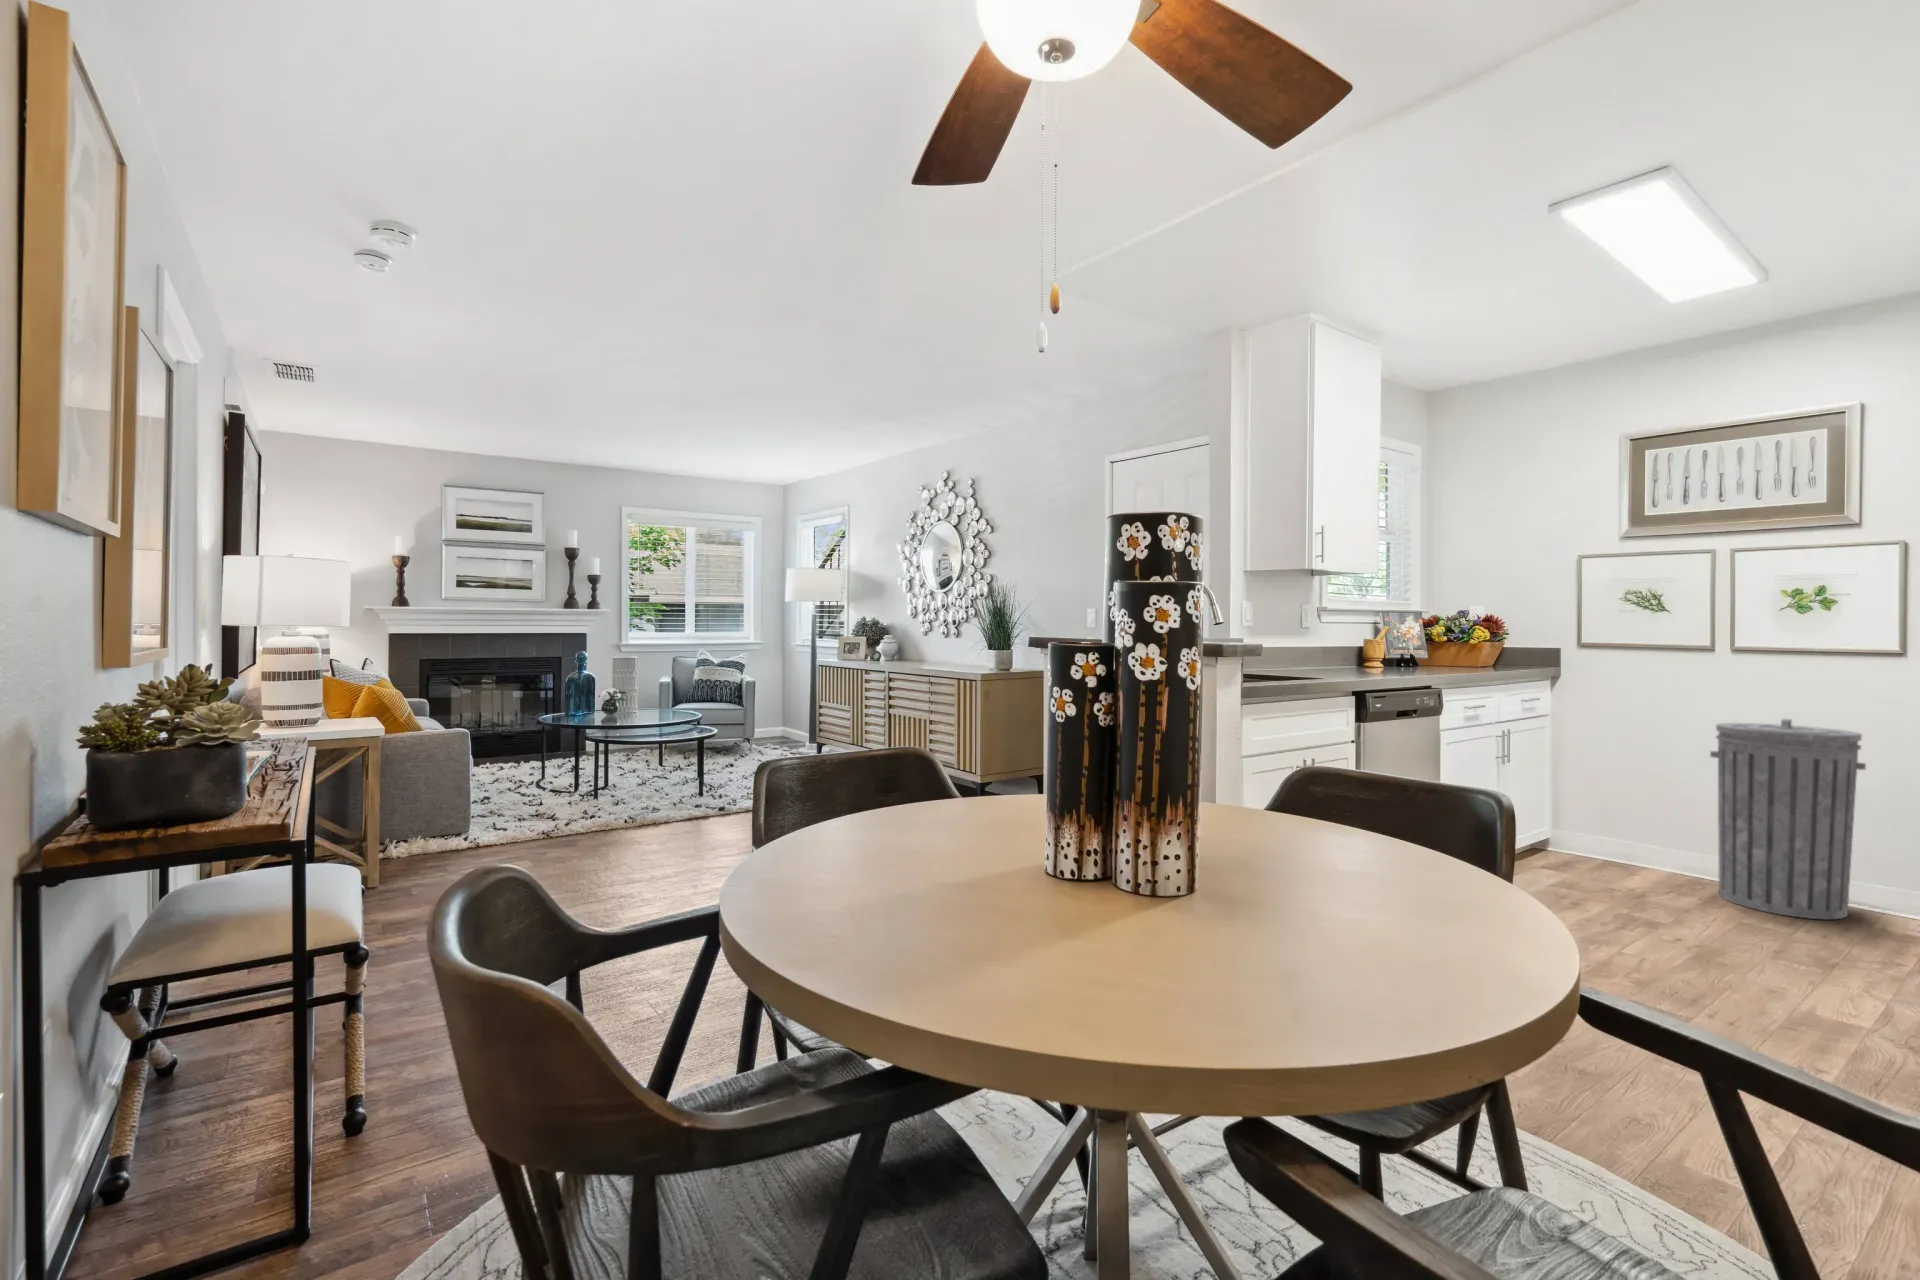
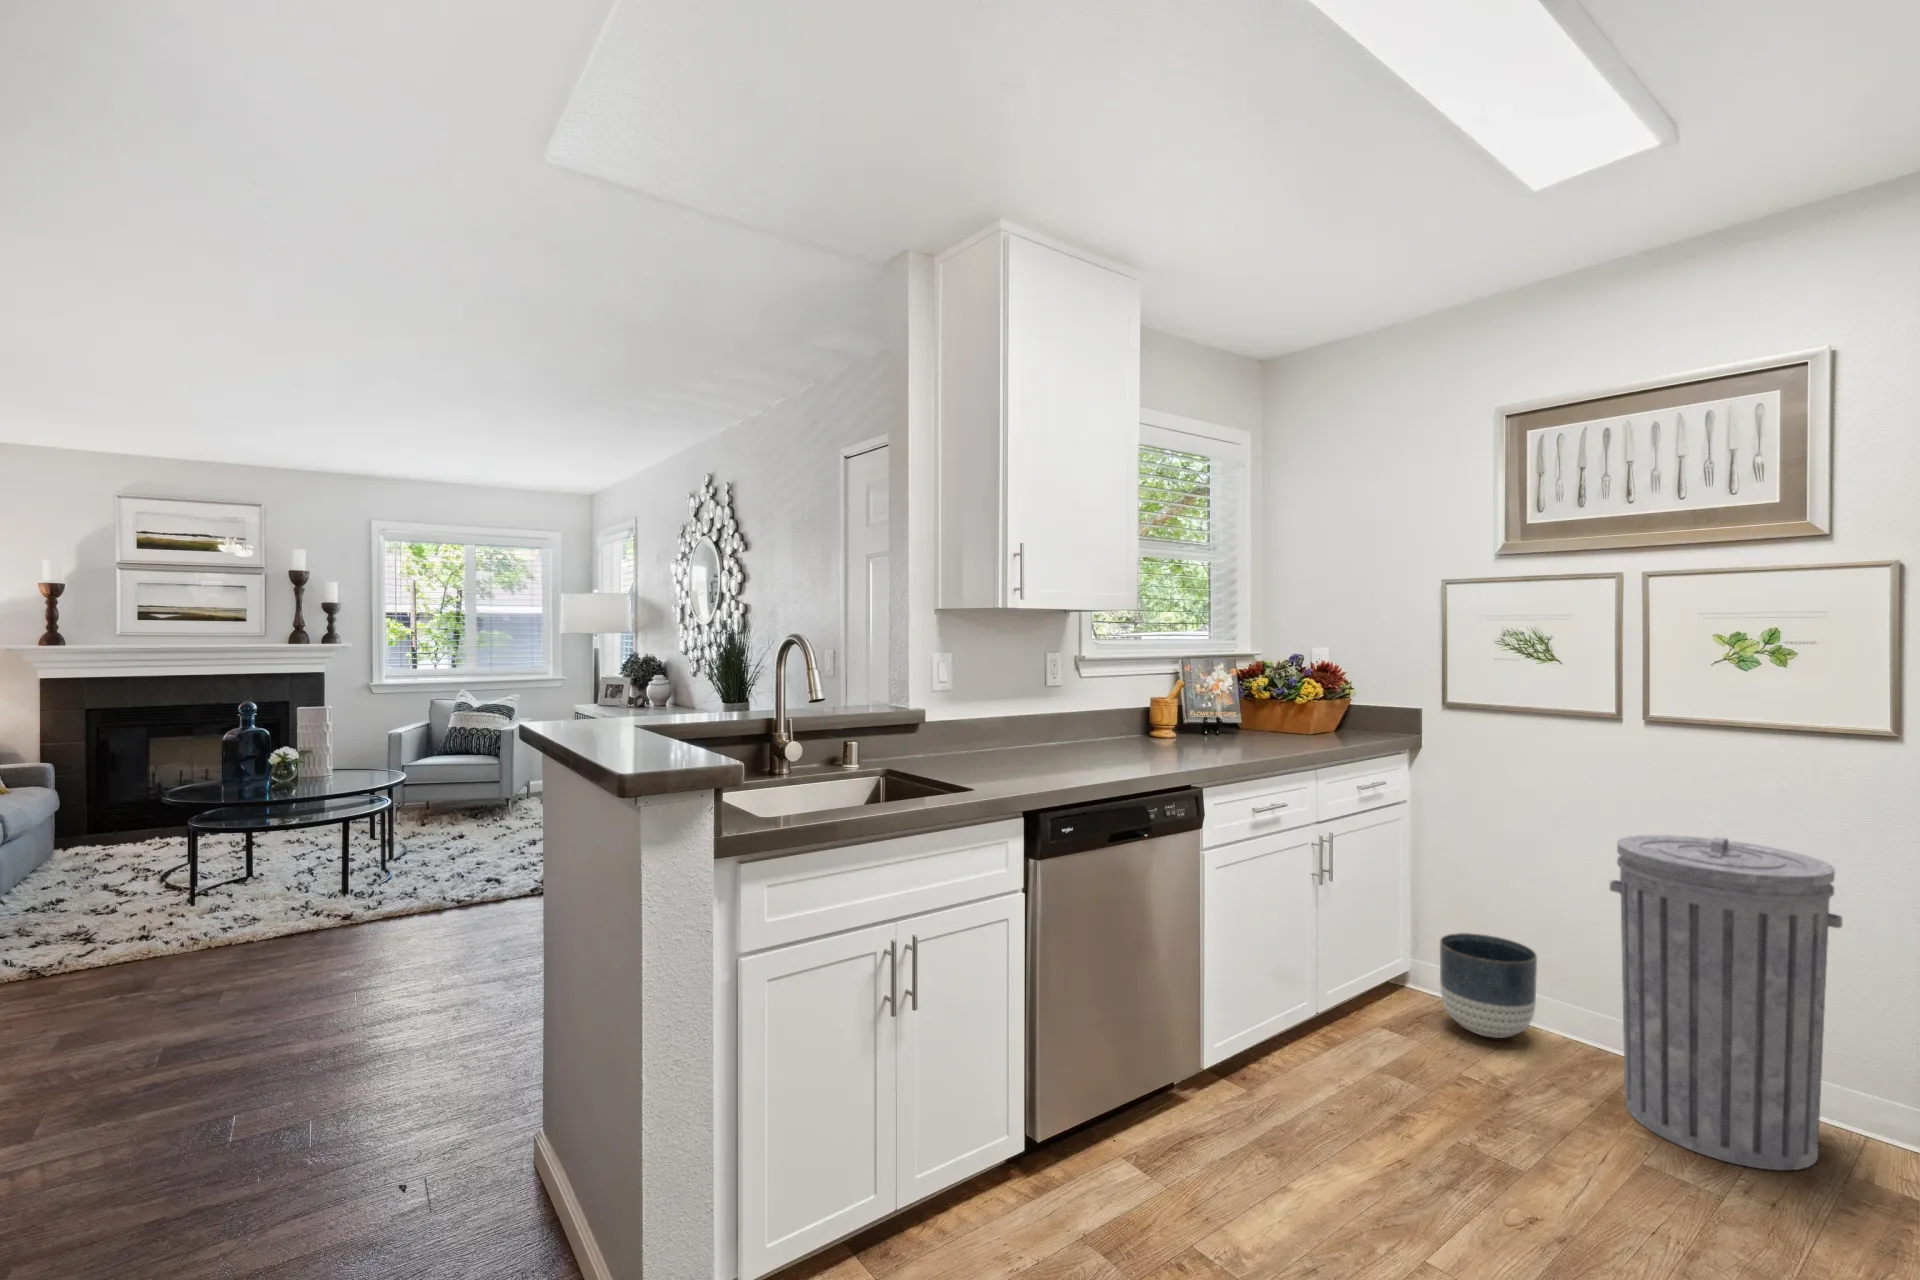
planter: none [1580,802,1652,867] -> present [1440,933,1537,1038]

